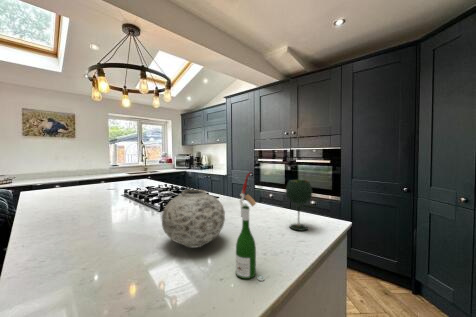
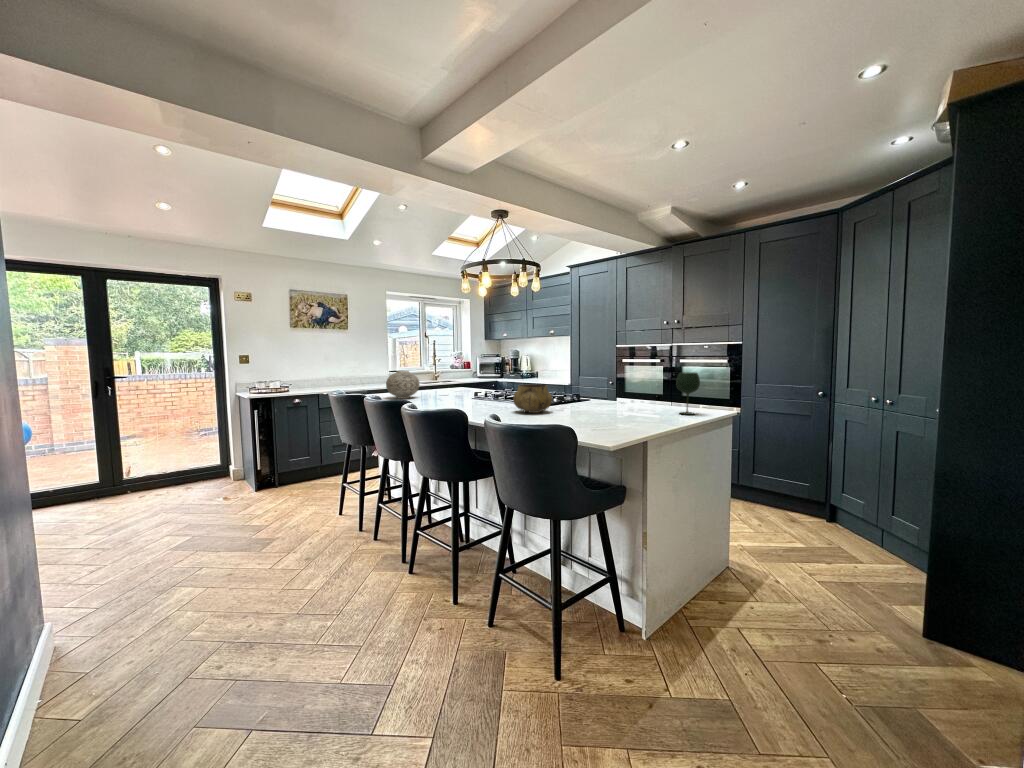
wine bottle: present [236,172,264,281] -> none [647,360,667,426]
vase: present [162,189,225,247] -> present [386,371,419,399]
decorative bowl: none [104,190,151,227] -> present [513,384,552,413]

